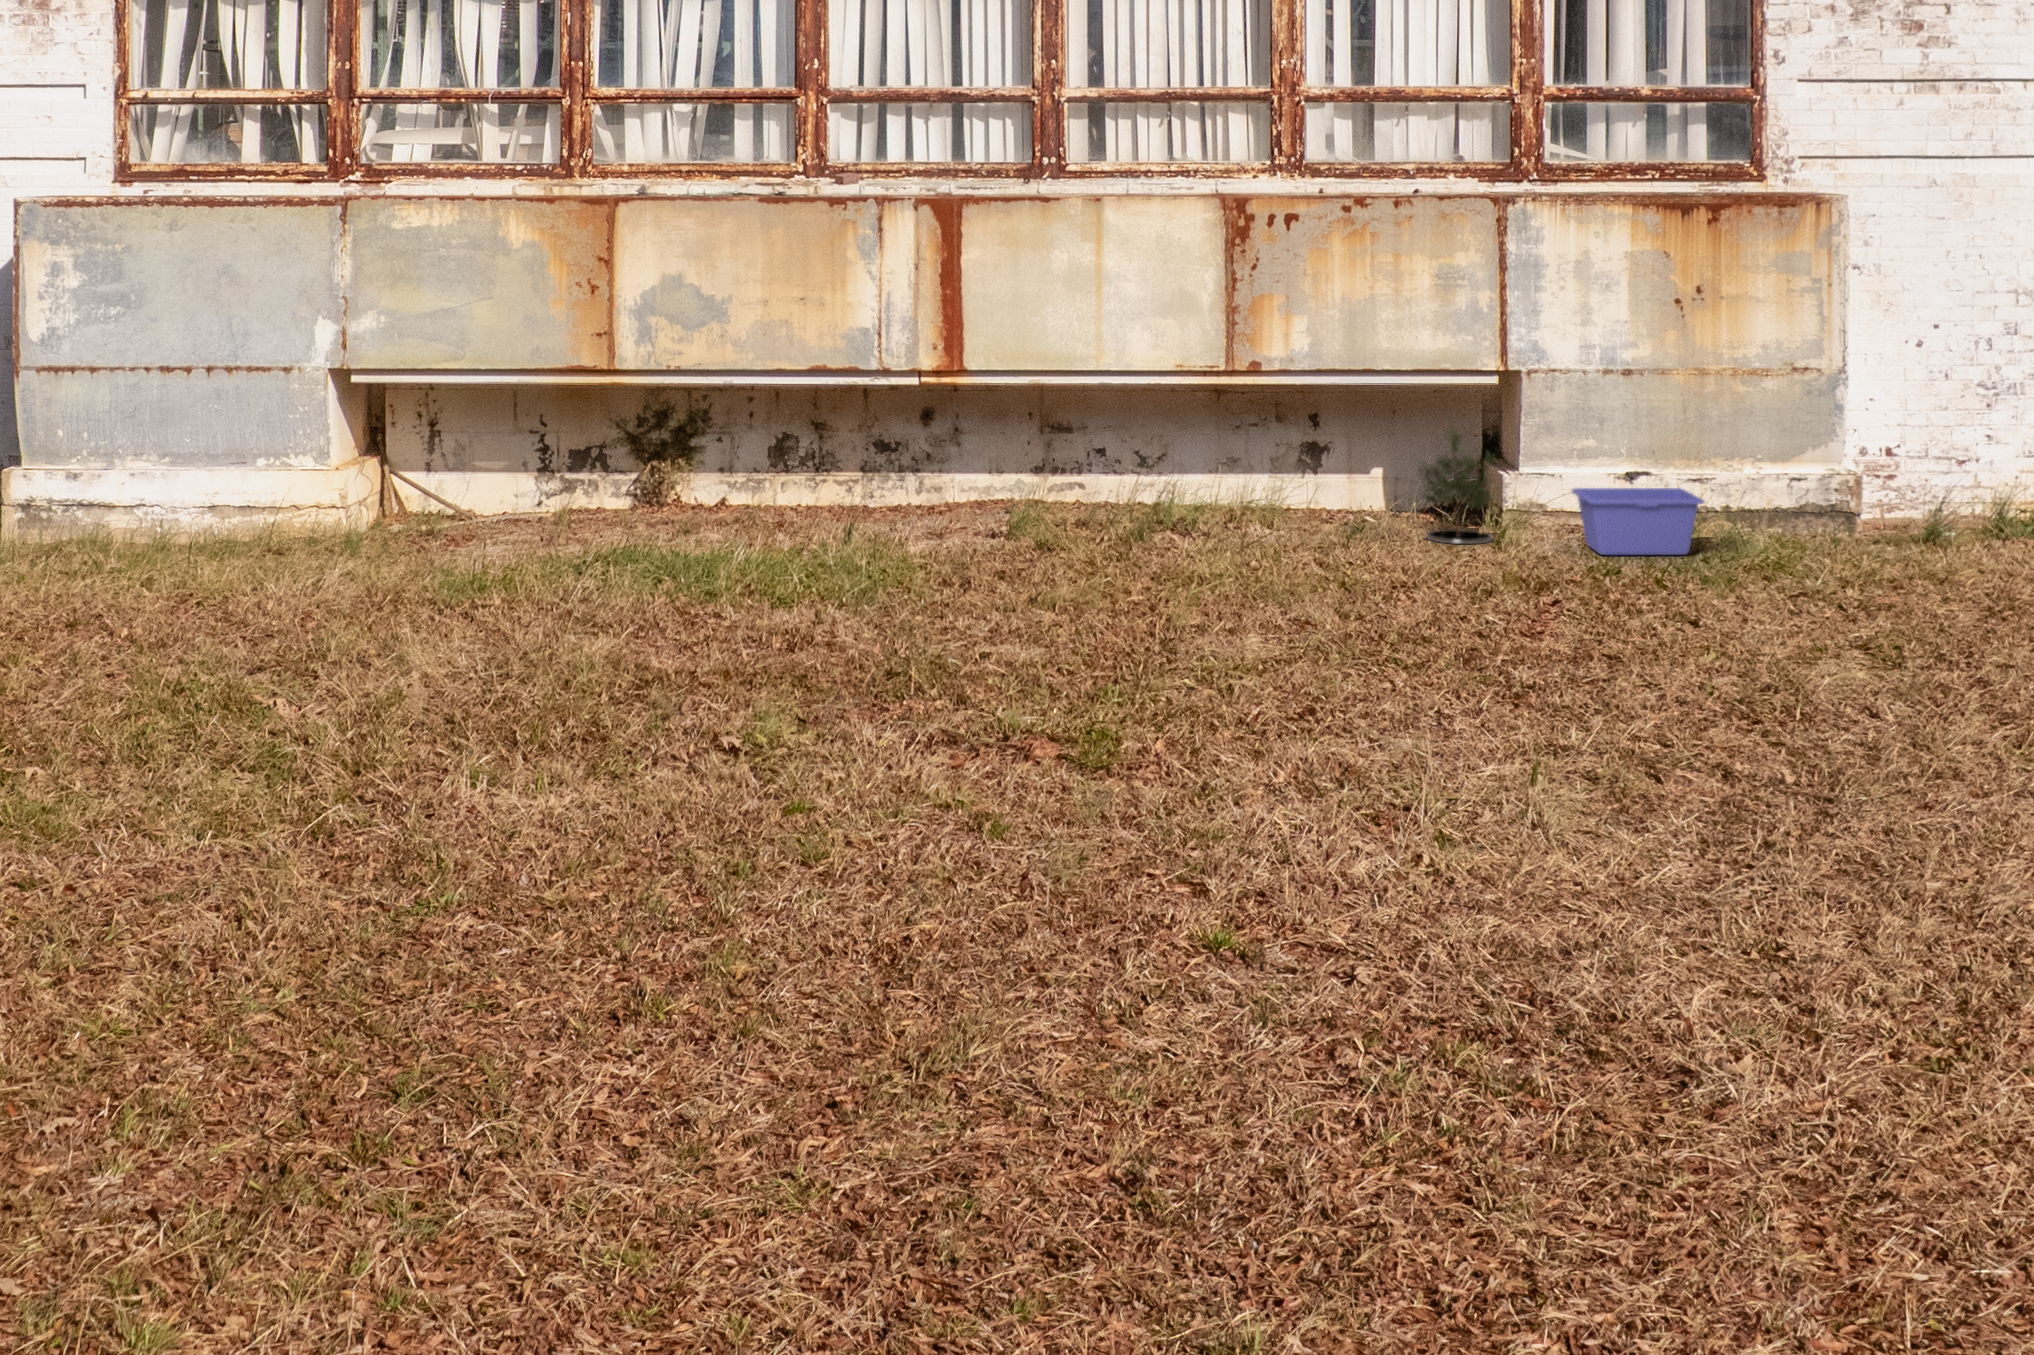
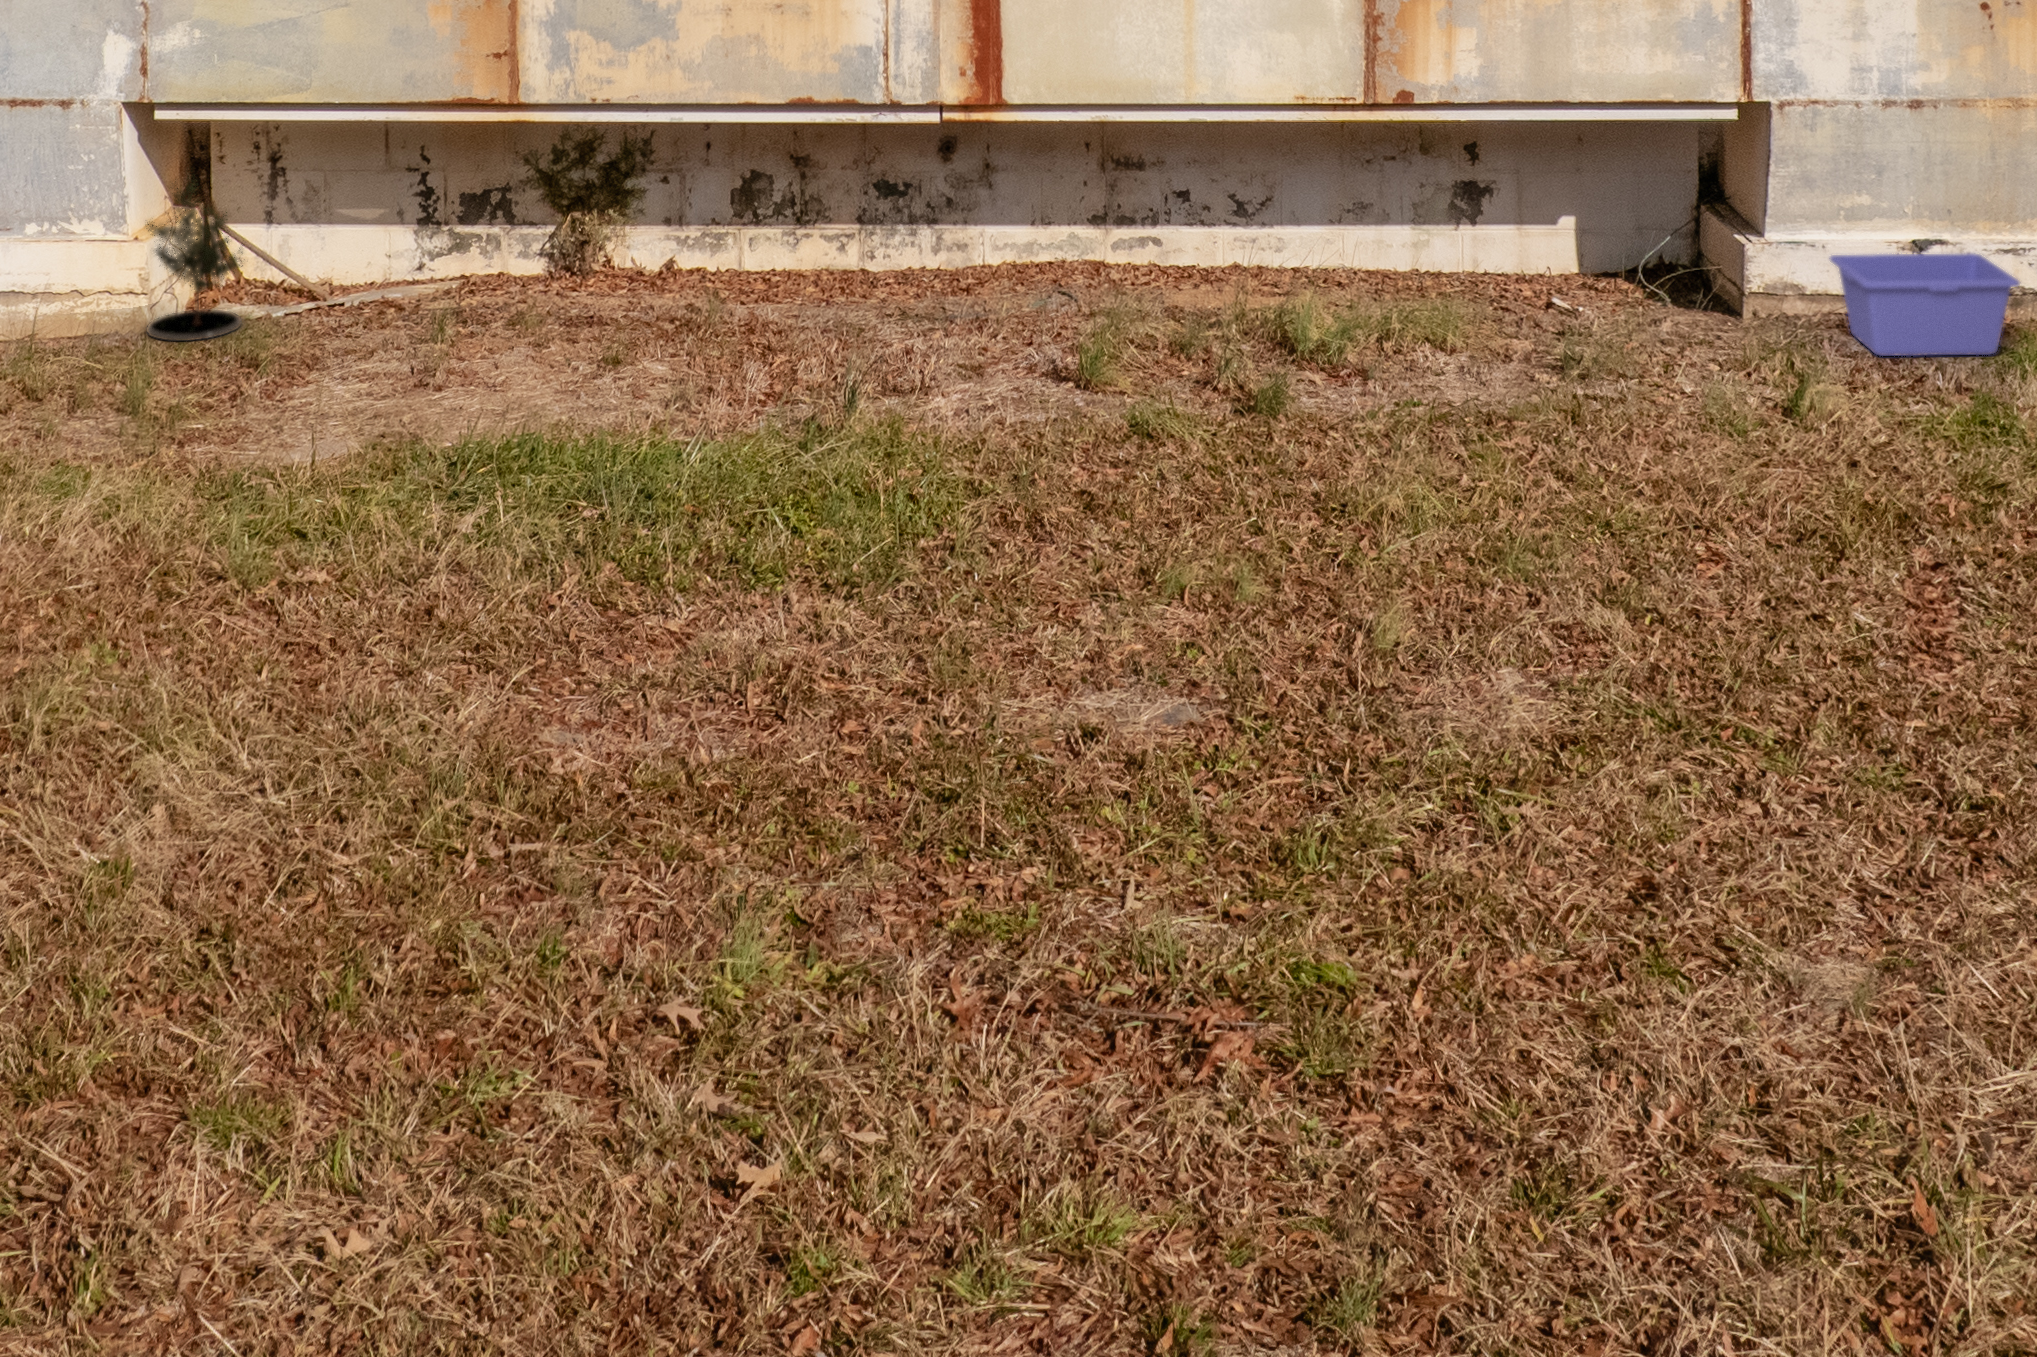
potted tree: present [1419,425,1494,544] -> present [147,177,243,341]

